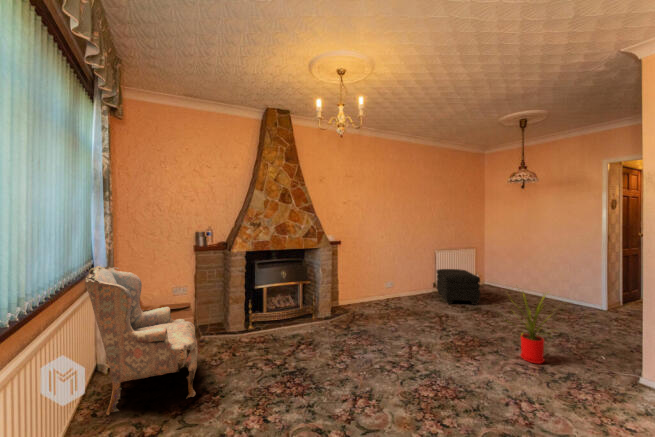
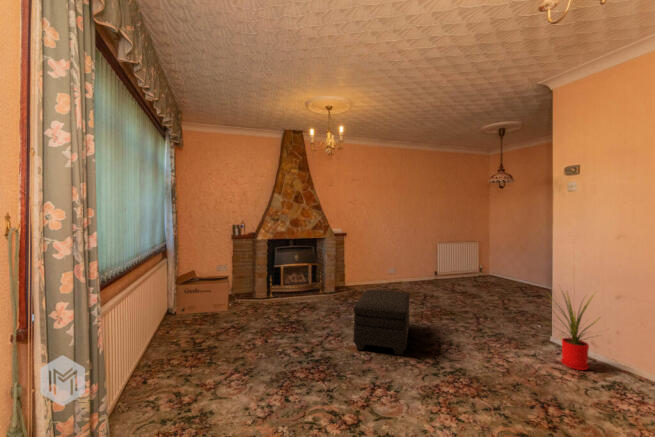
armchair: present [85,266,198,415] -> none [137,256,231,384]
ottoman: present [436,269,480,305] -> present [353,290,410,355]

